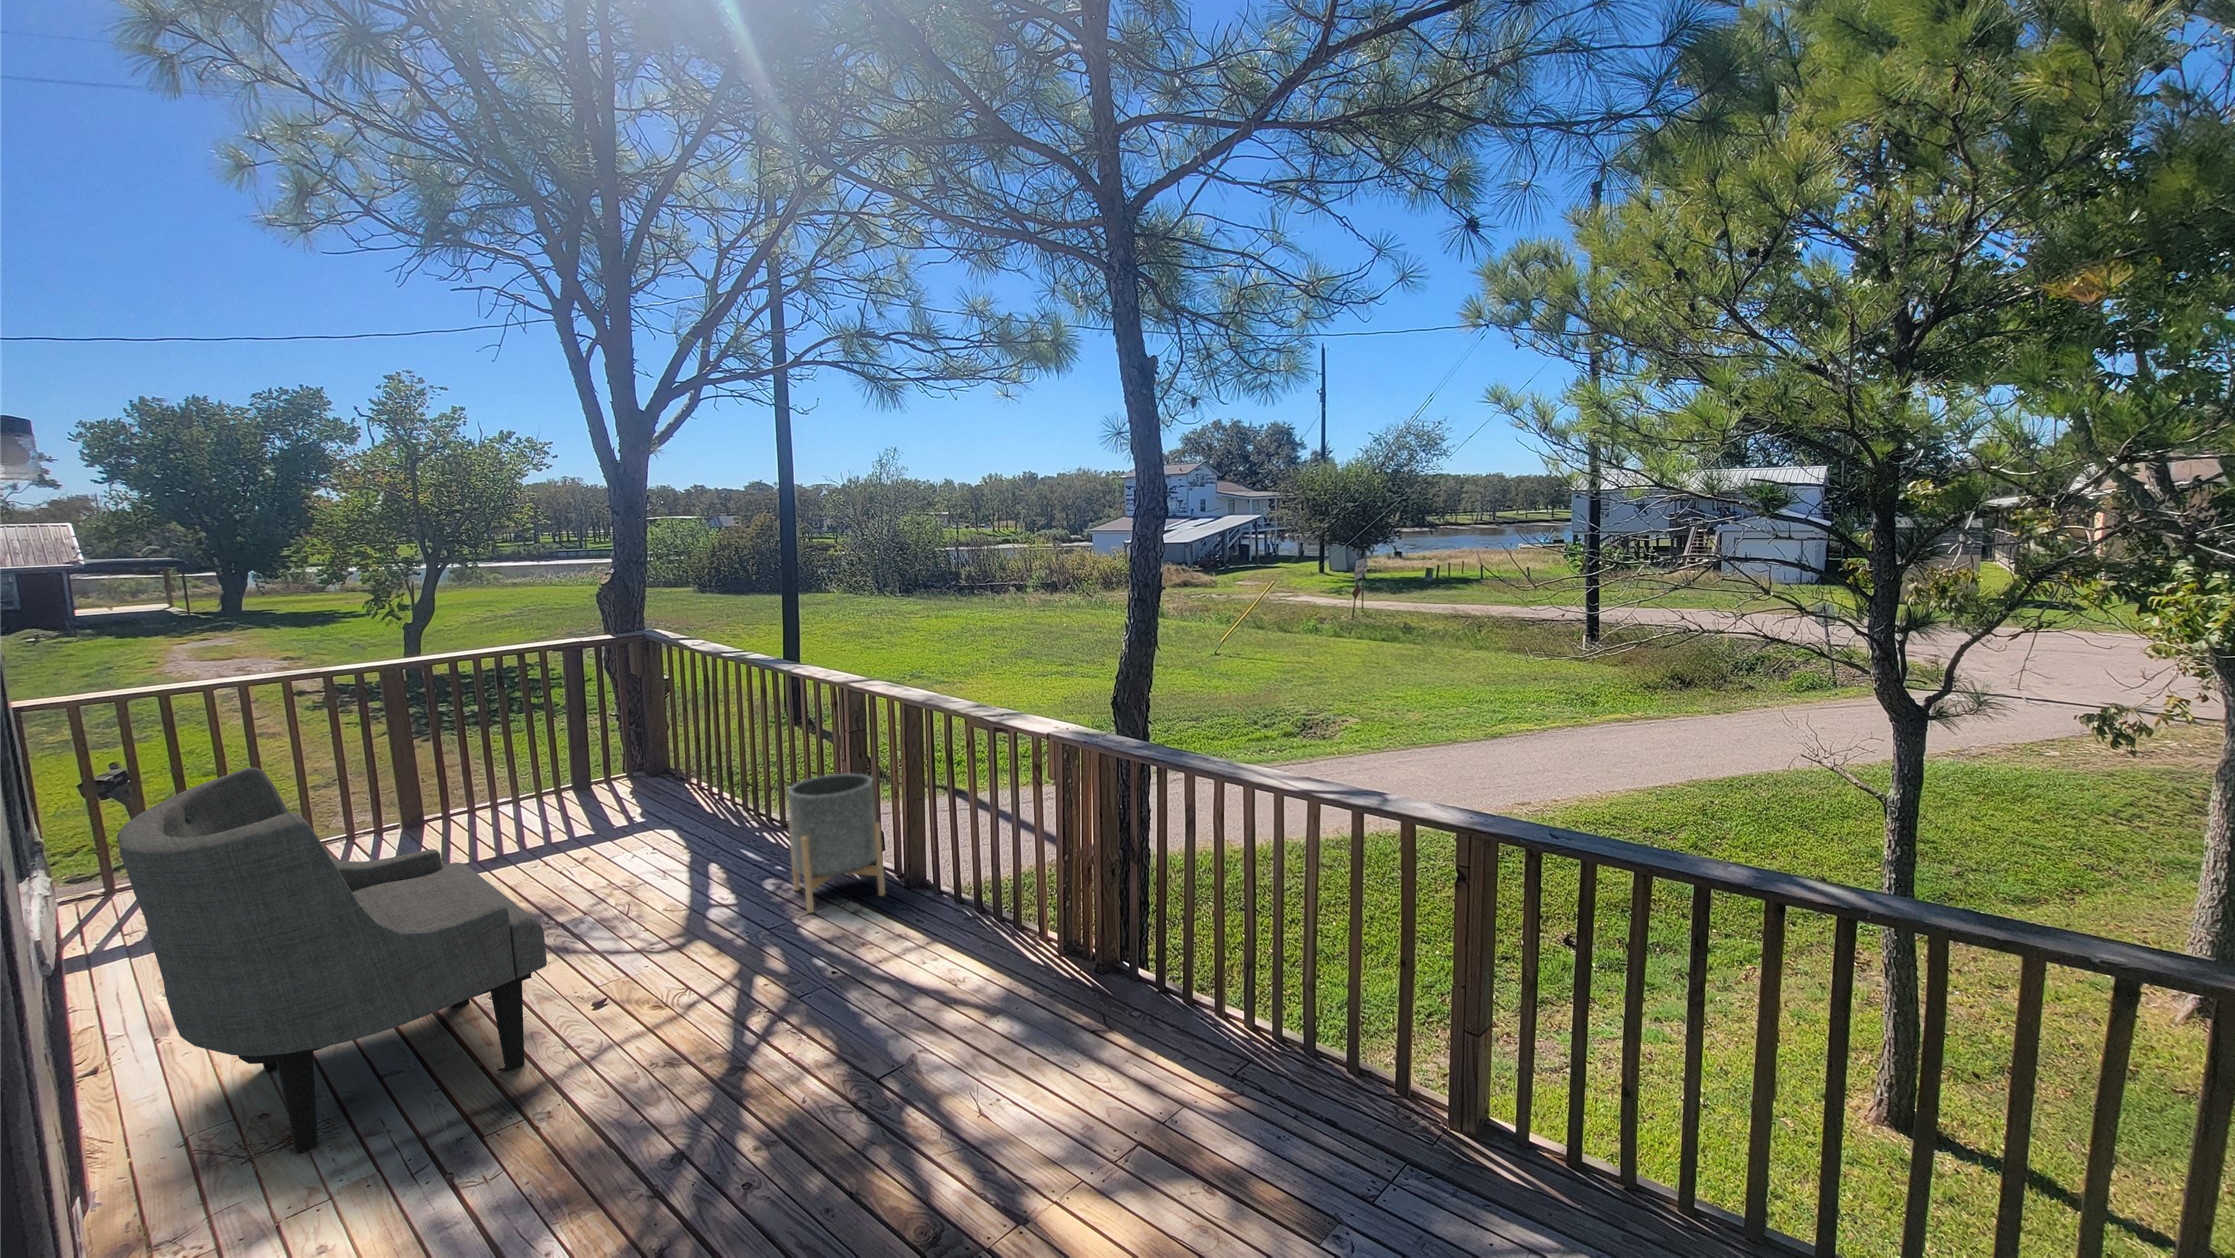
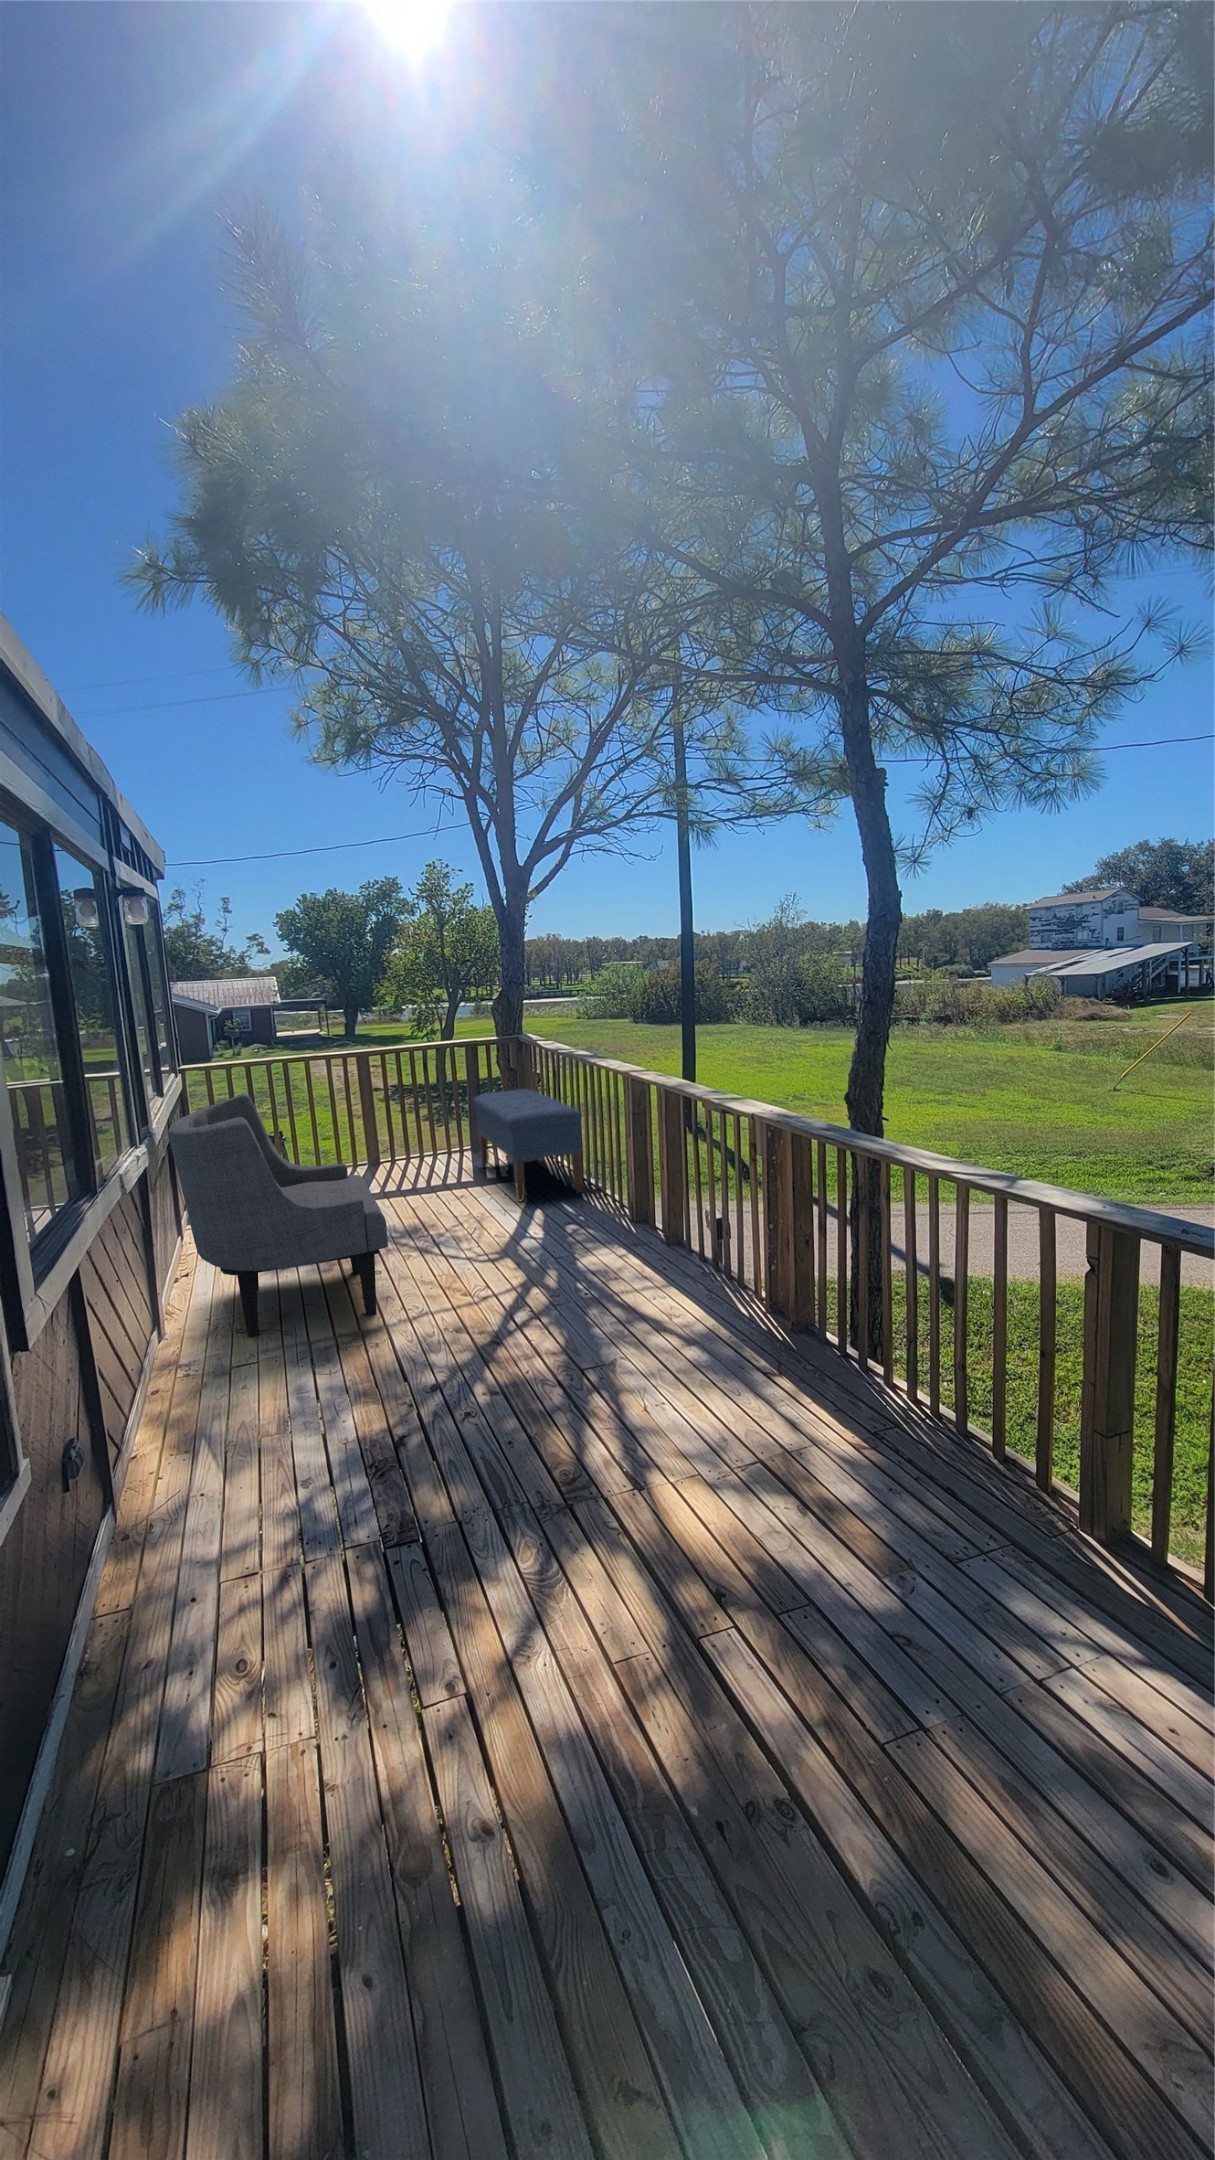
bench: none [583,707,761,857] -> present [474,1089,583,1202]
planter: present [788,774,885,913] -> none [580,1145,651,1252]

